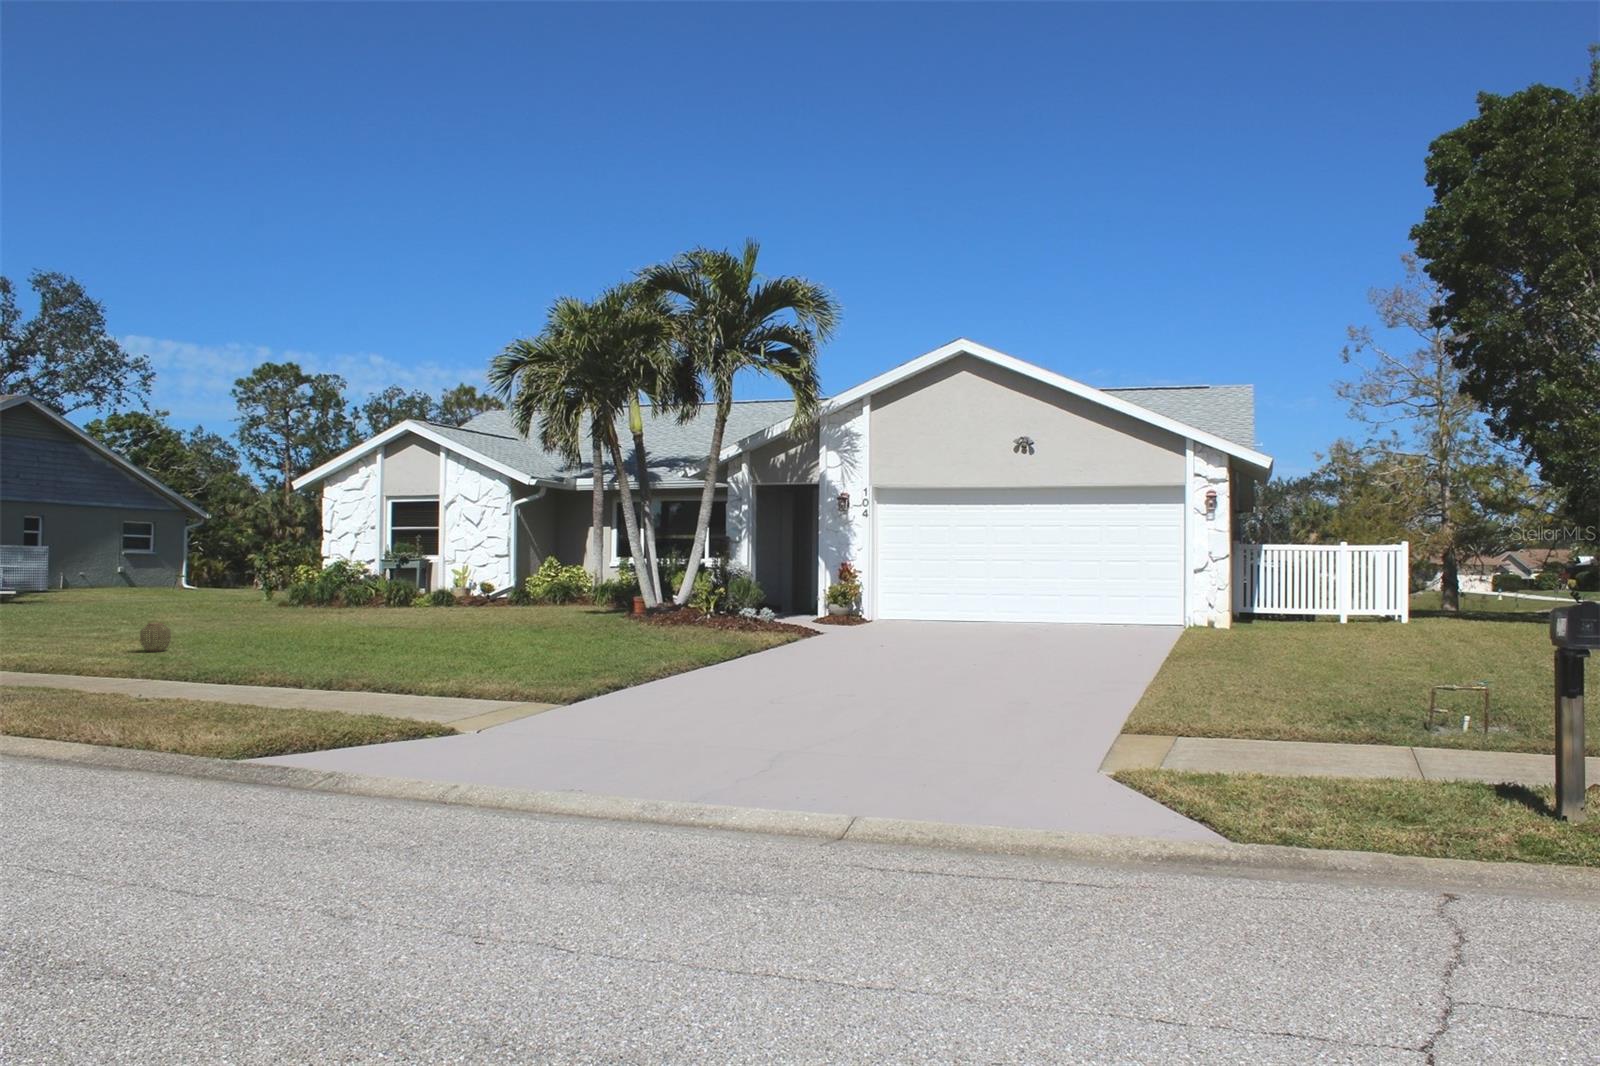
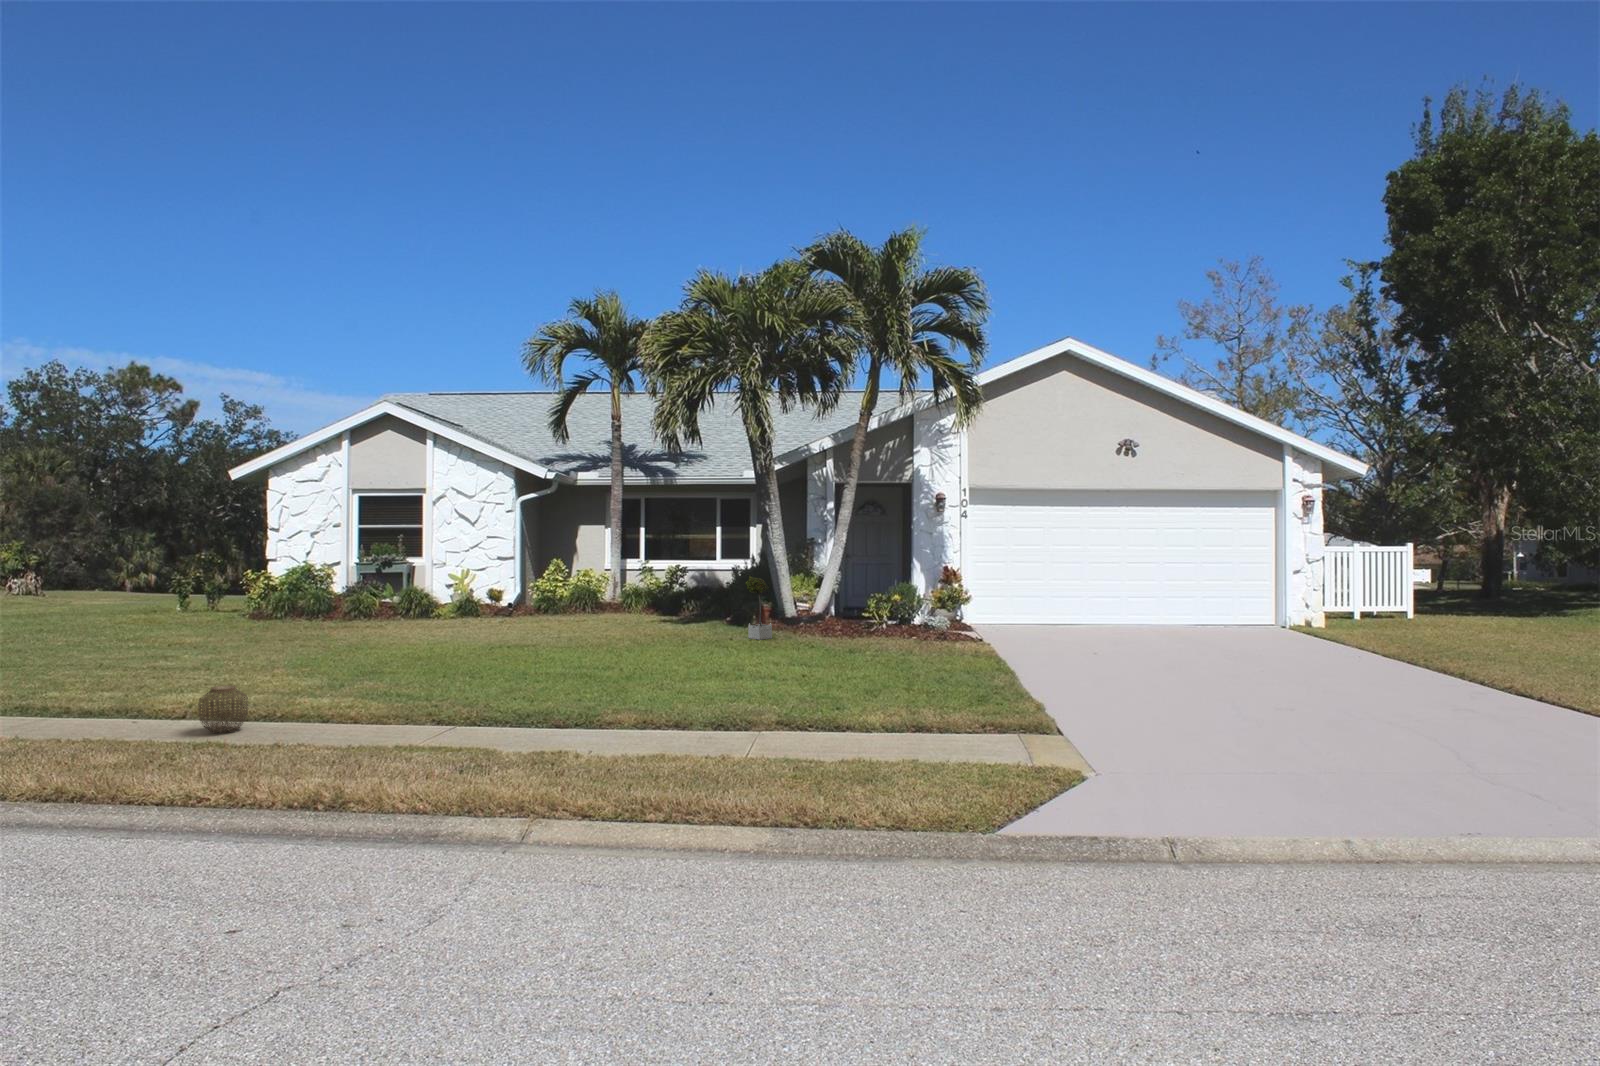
potted tree: none [623,566,646,620] -> present [746,576,772,640]

